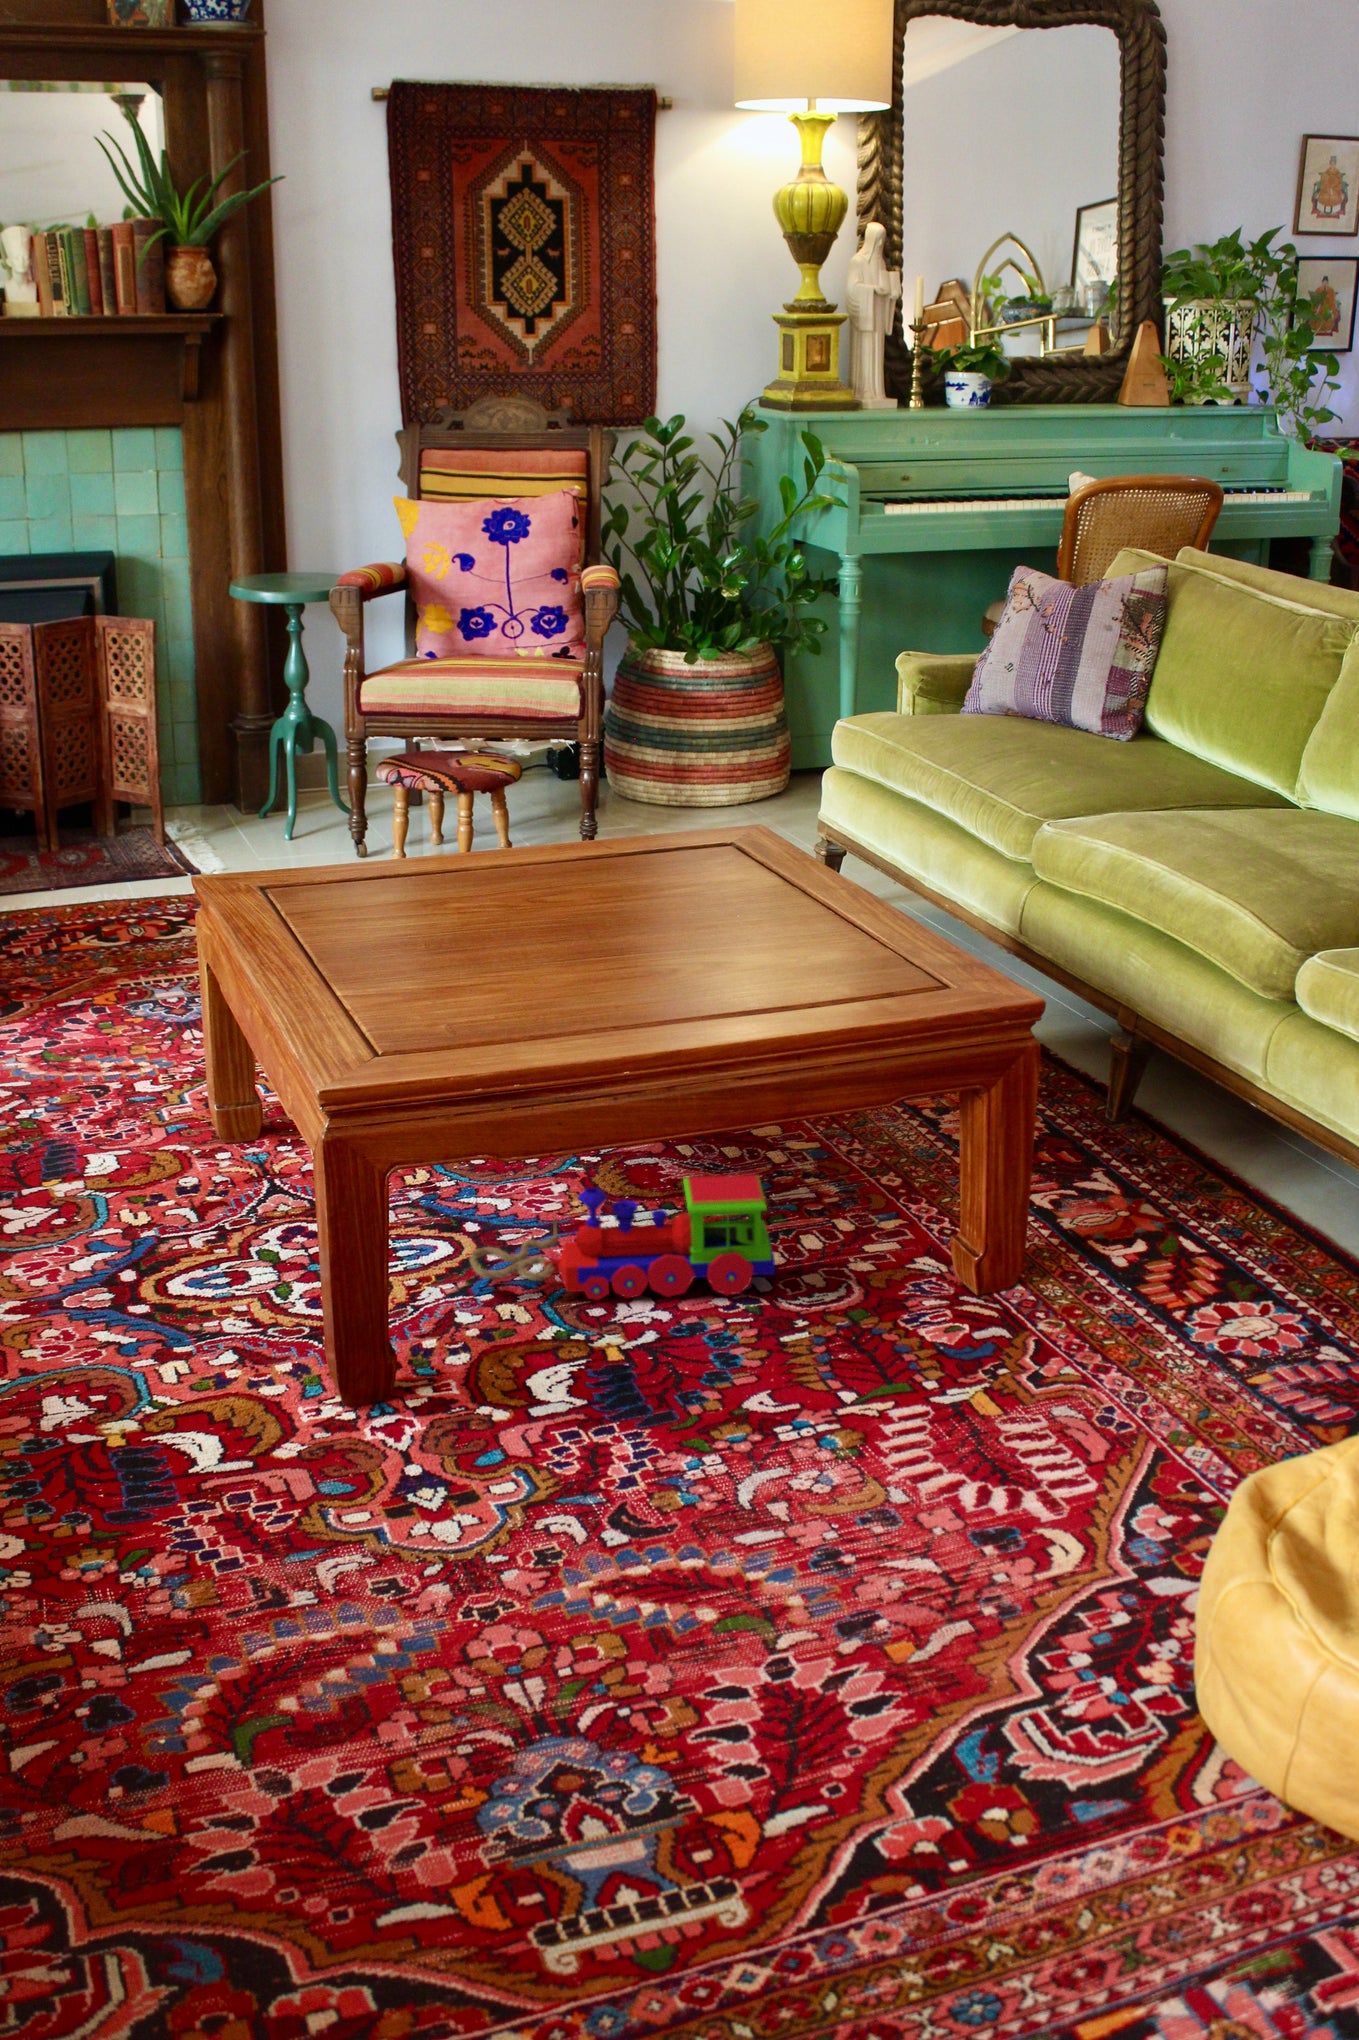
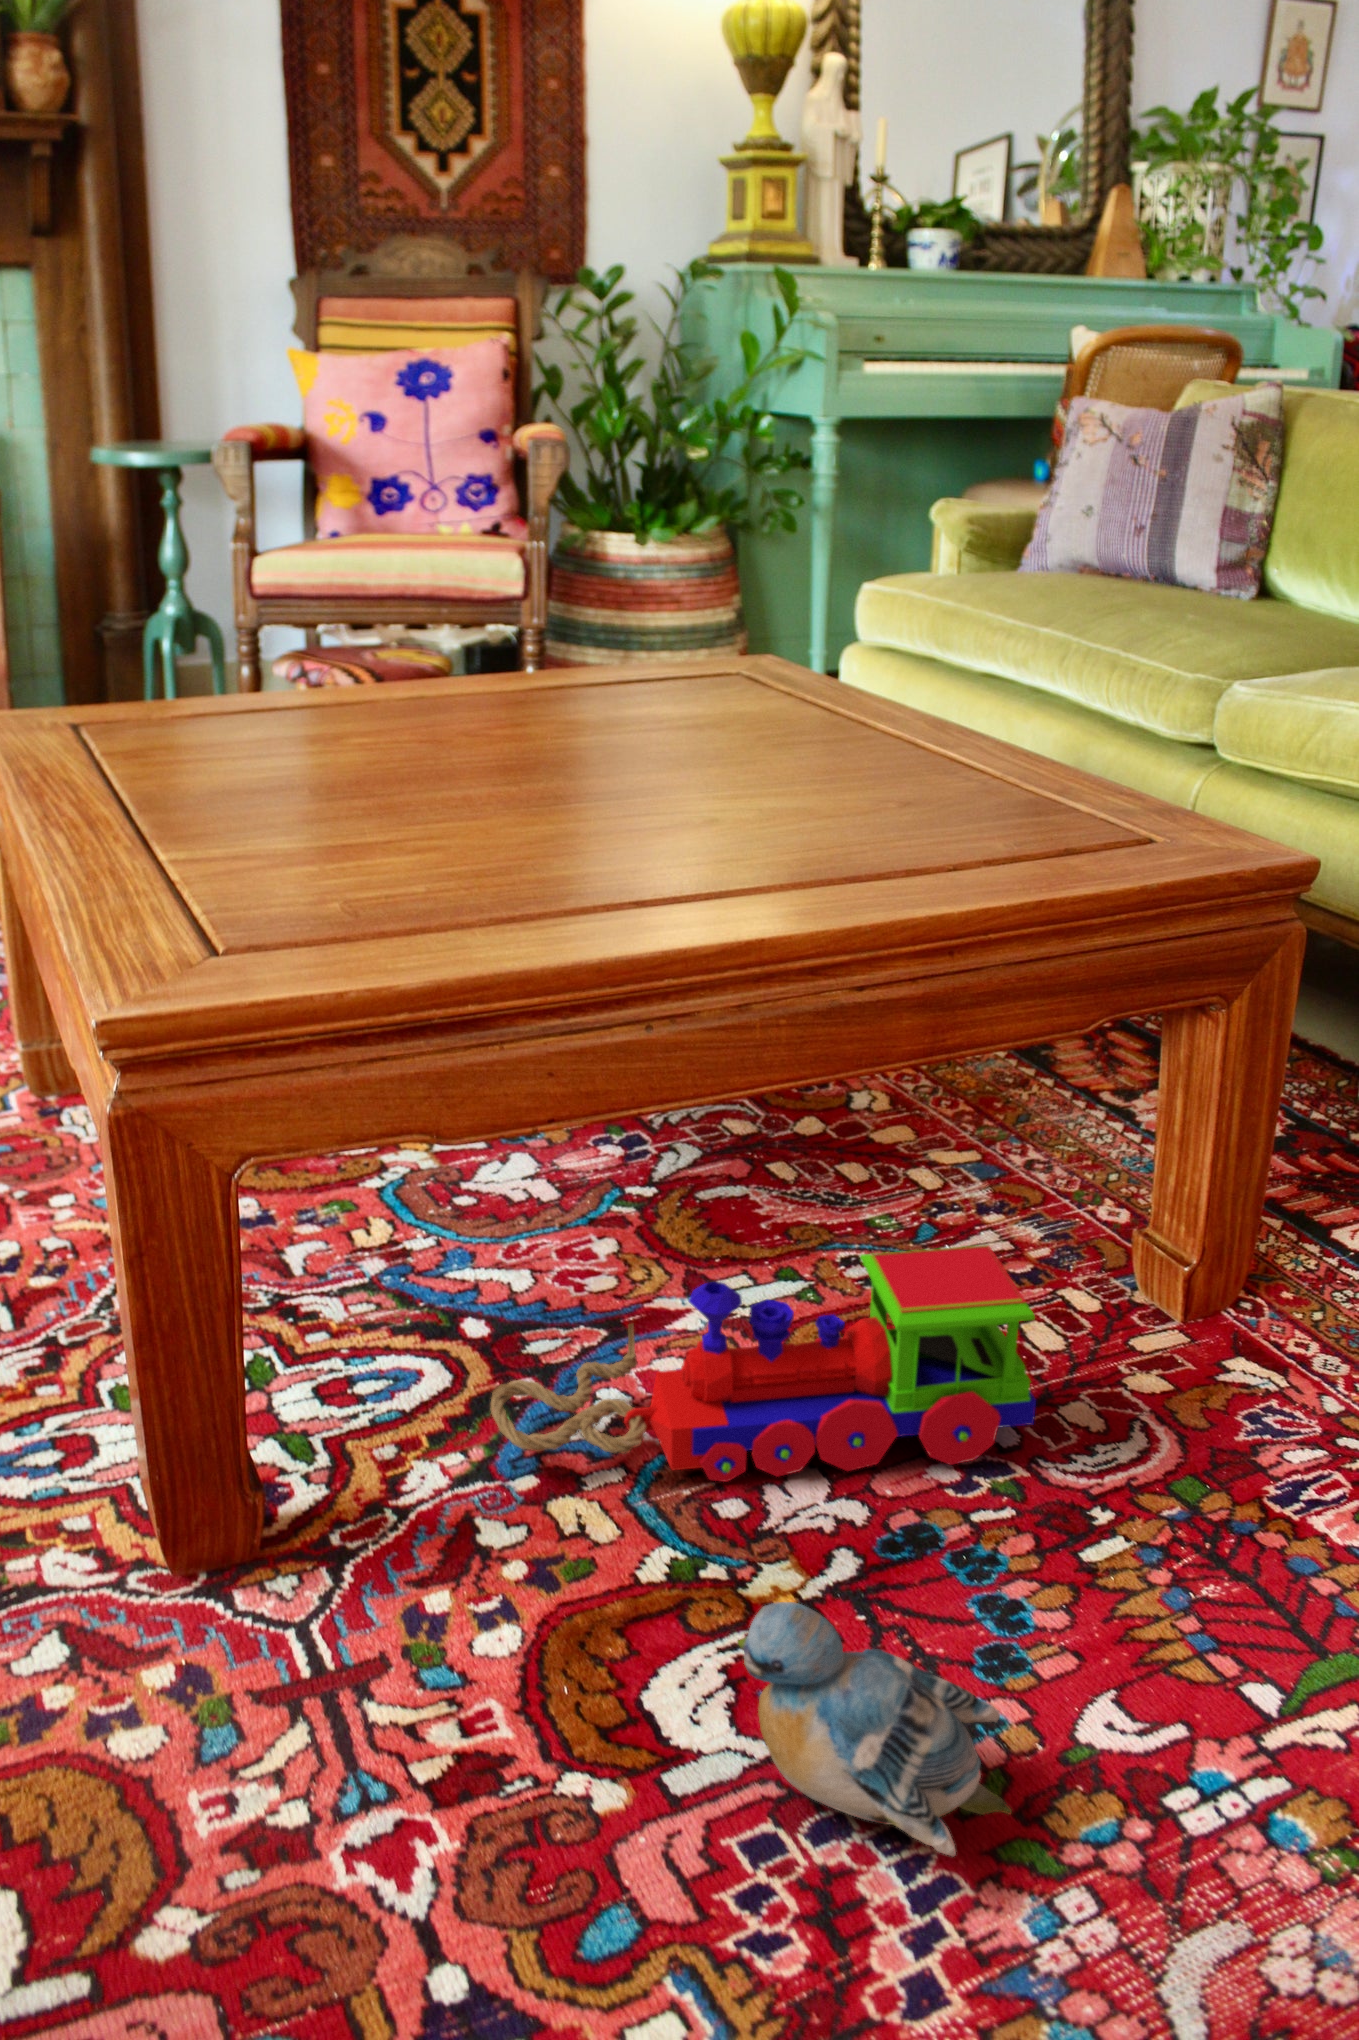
plush toy: none [566,1318,694,1425] -> present [738,1602,1012,1856]

